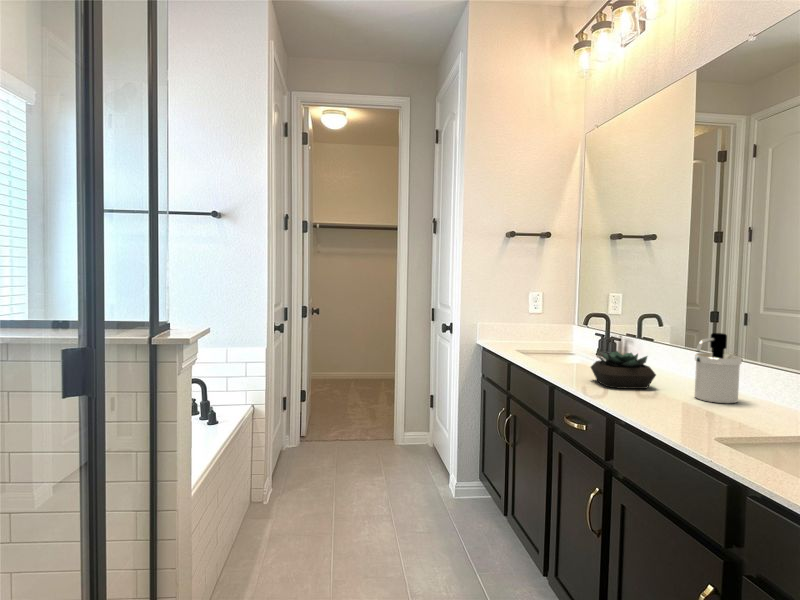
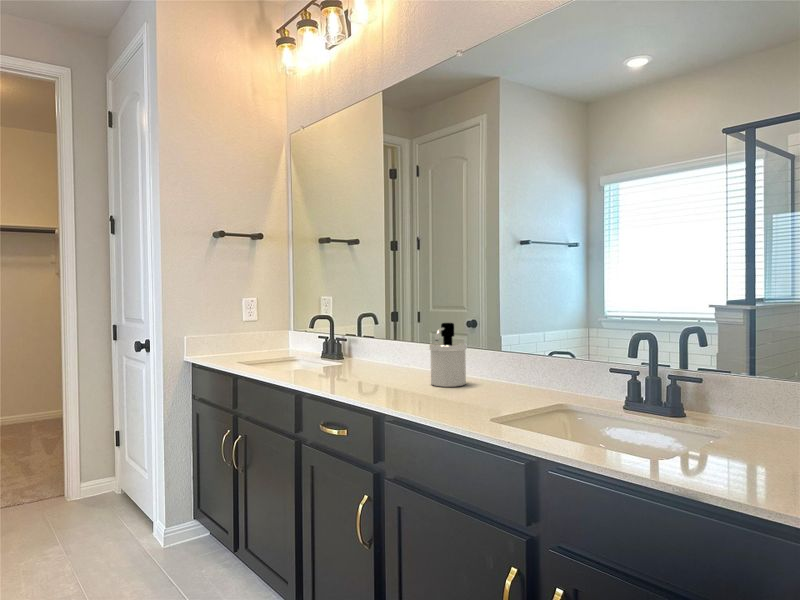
succulent plant: present [591,351,656,389] -> none [332,349,395,387]

